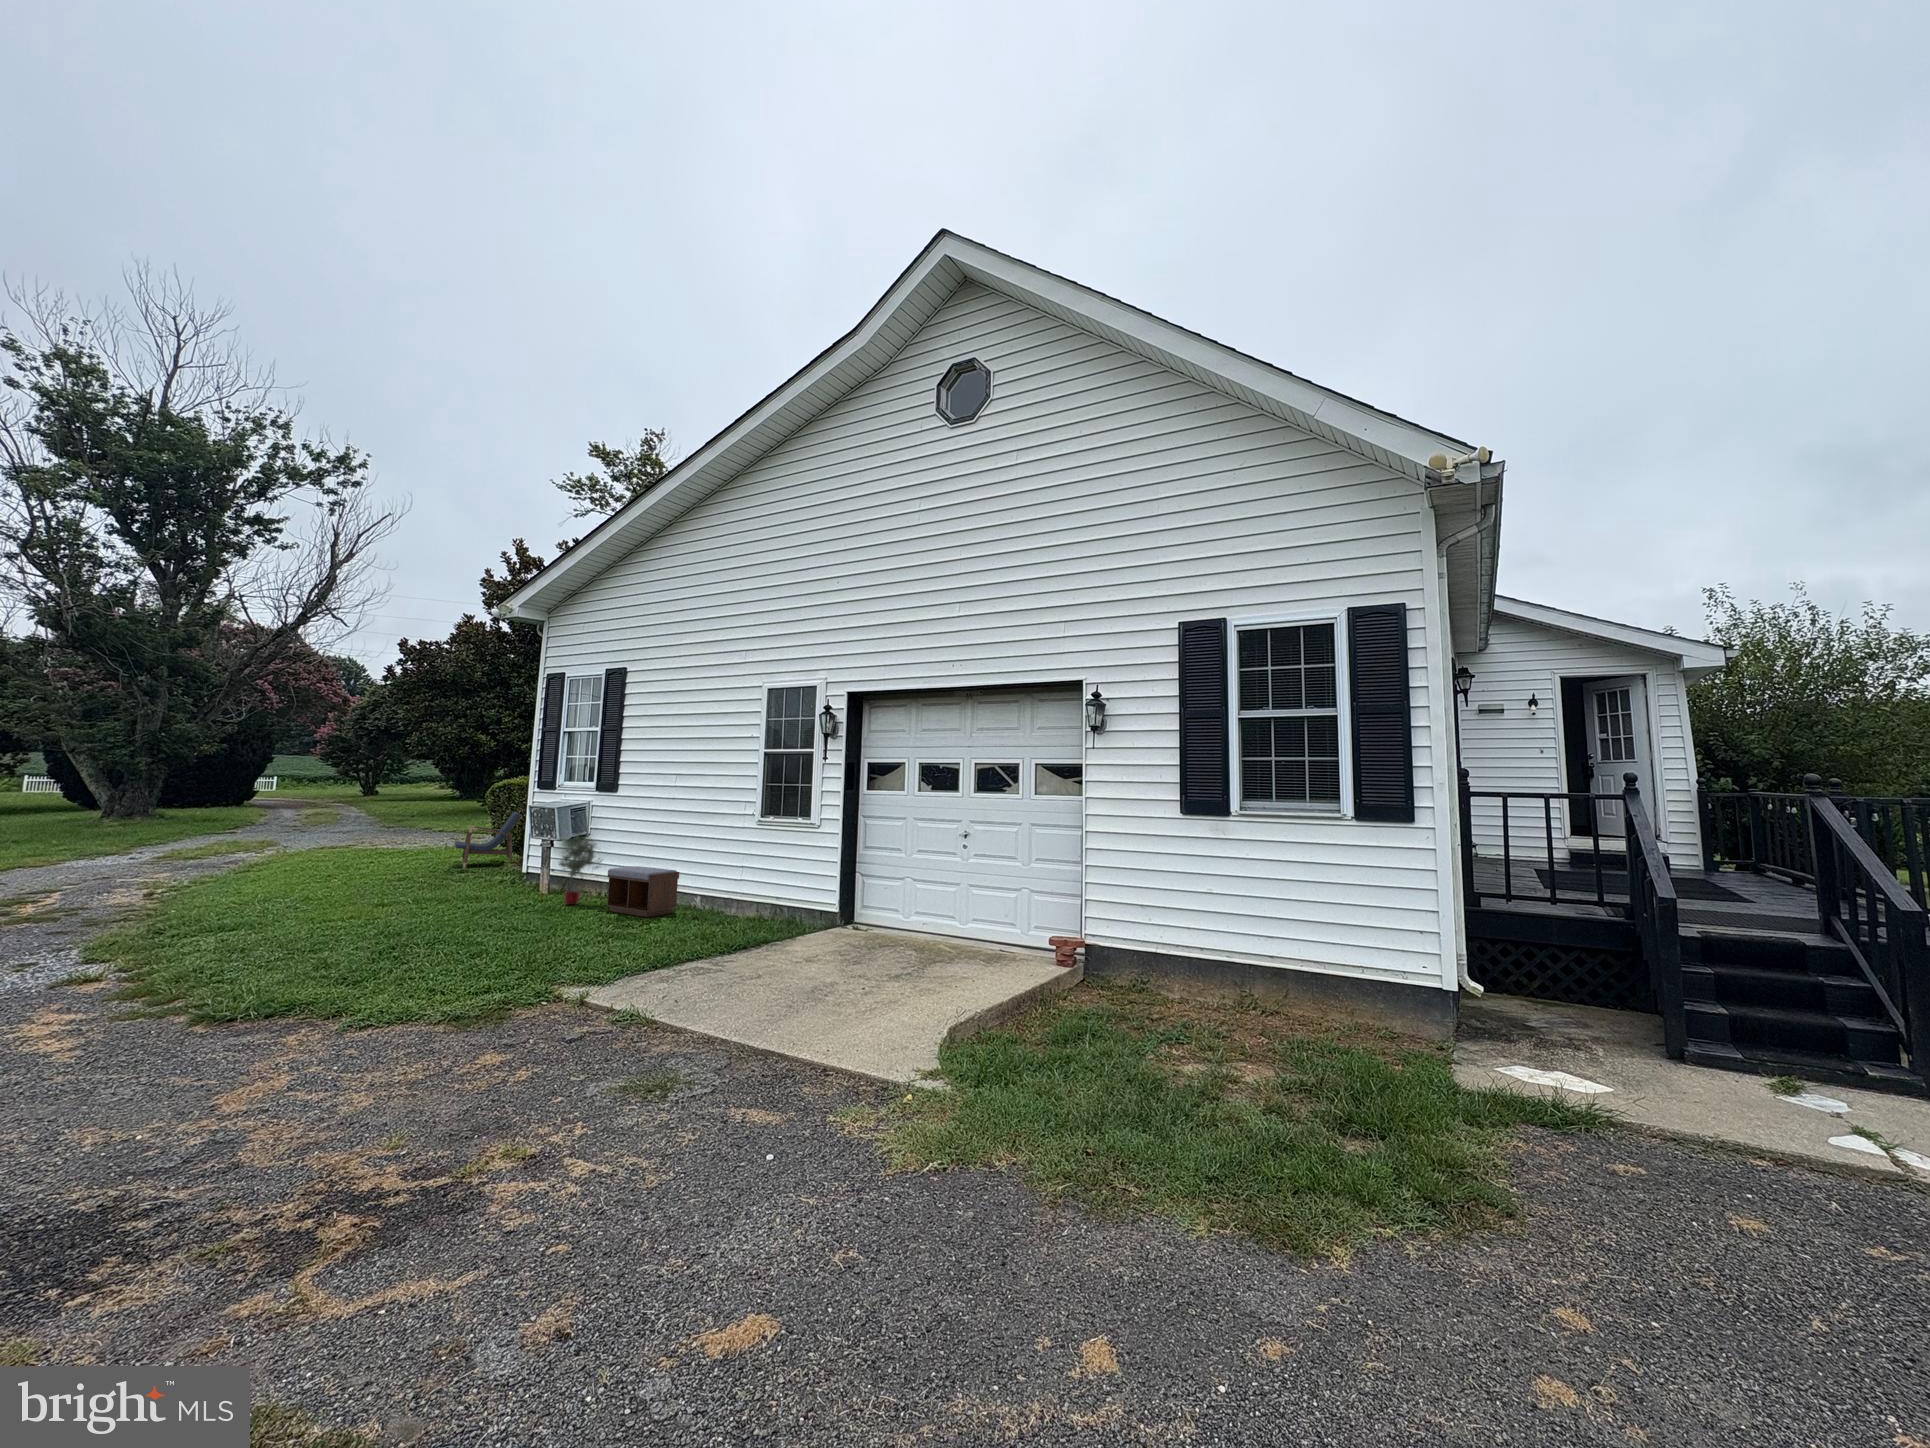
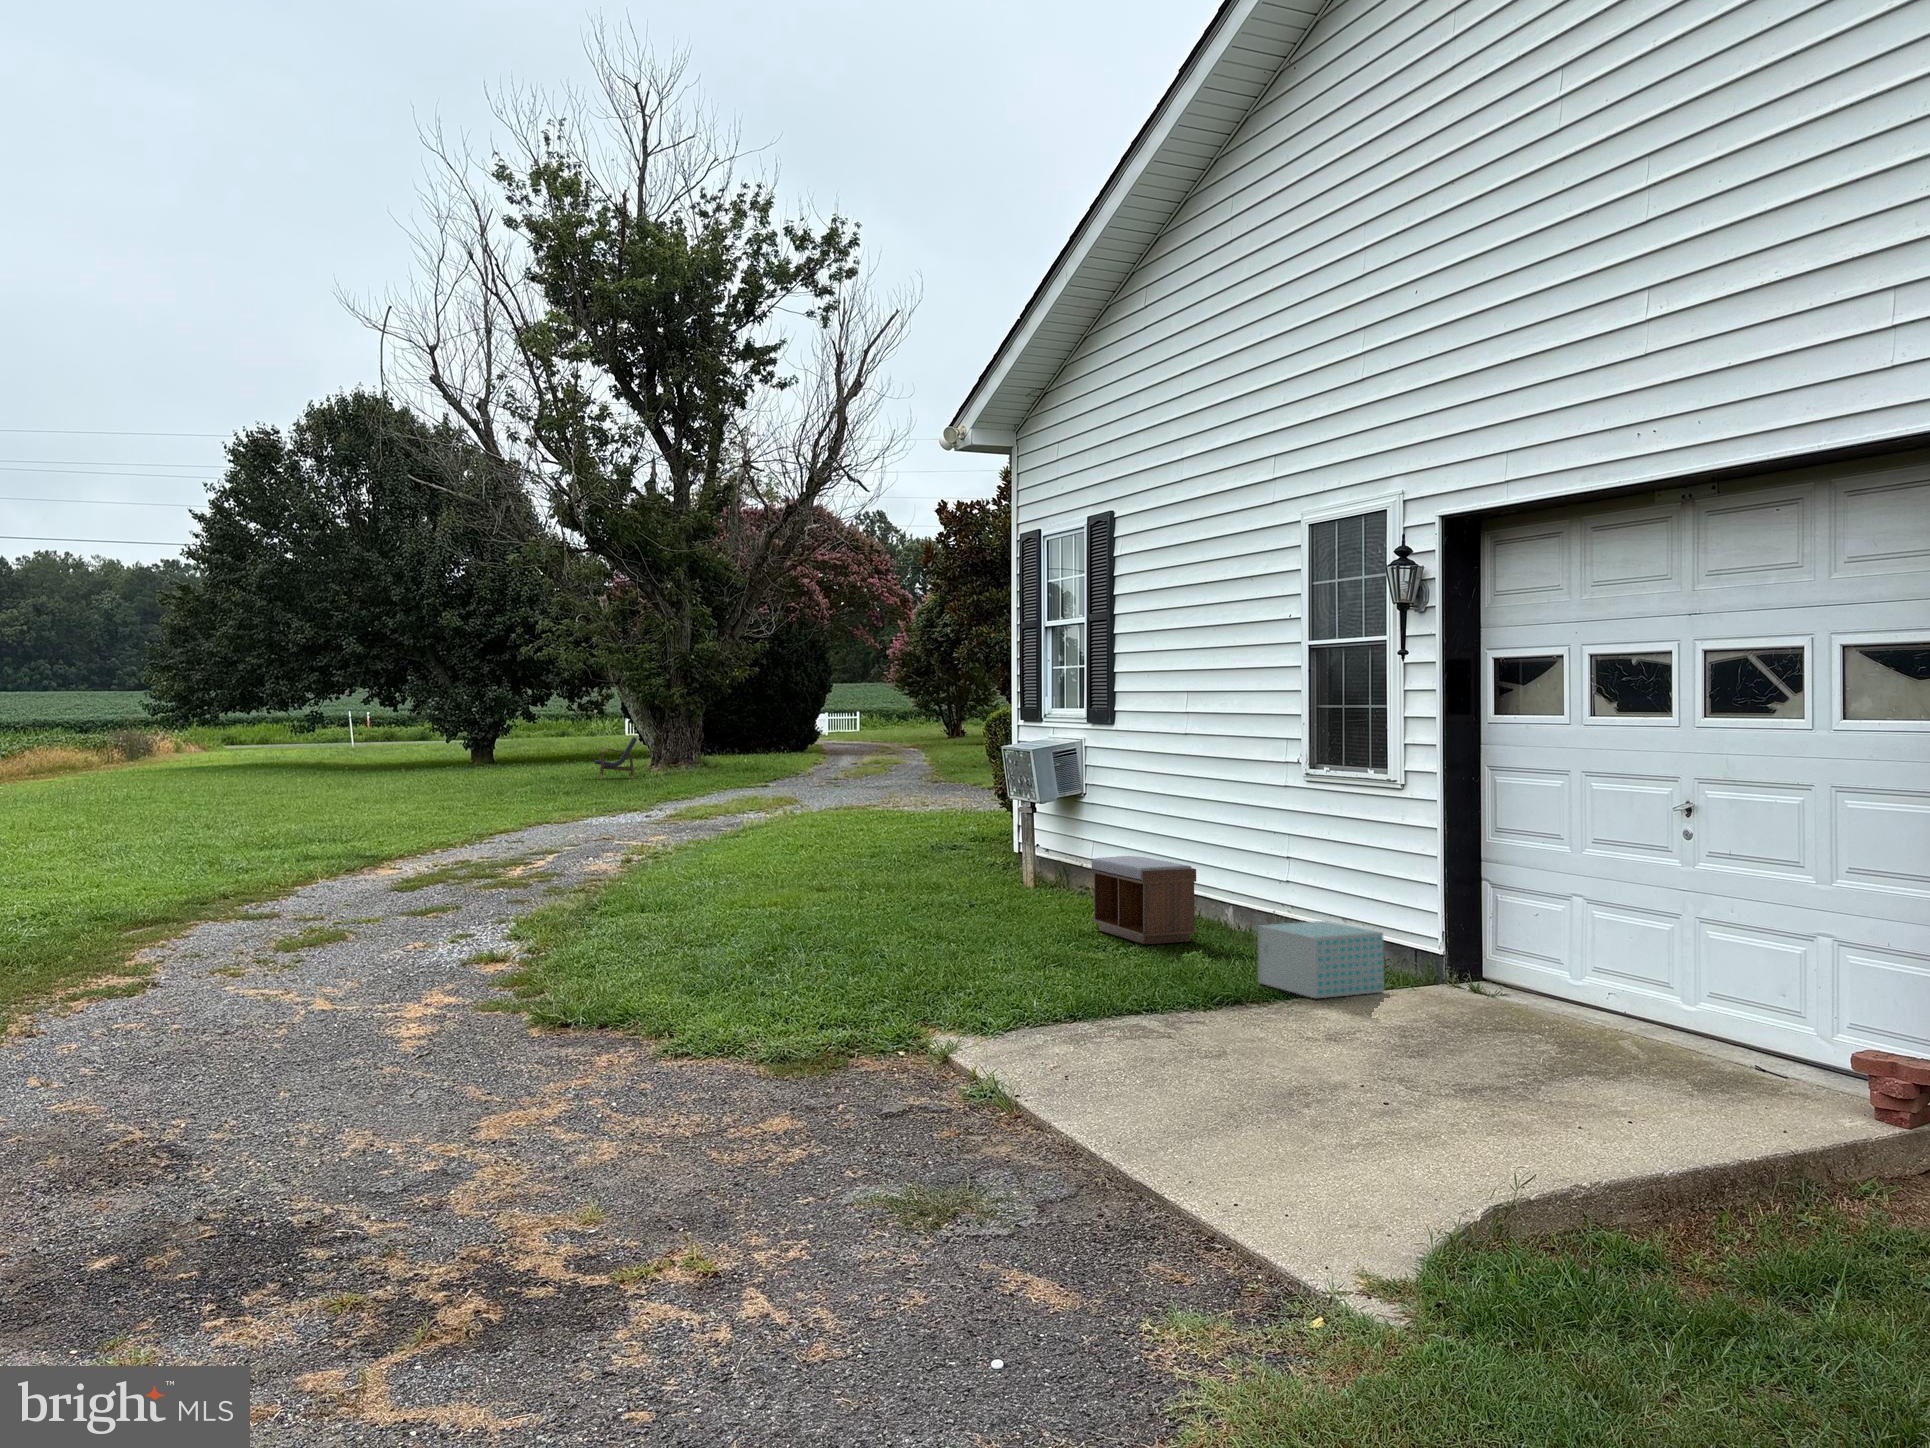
lounge chair: present [454,812,520,869] -> present [594,737,637,780]
potted tree: present [559,833,601,905] -> none [1033,796,1098,917]
storage box: none [733,896,804,938] -> present [1258,921,1384,998]

